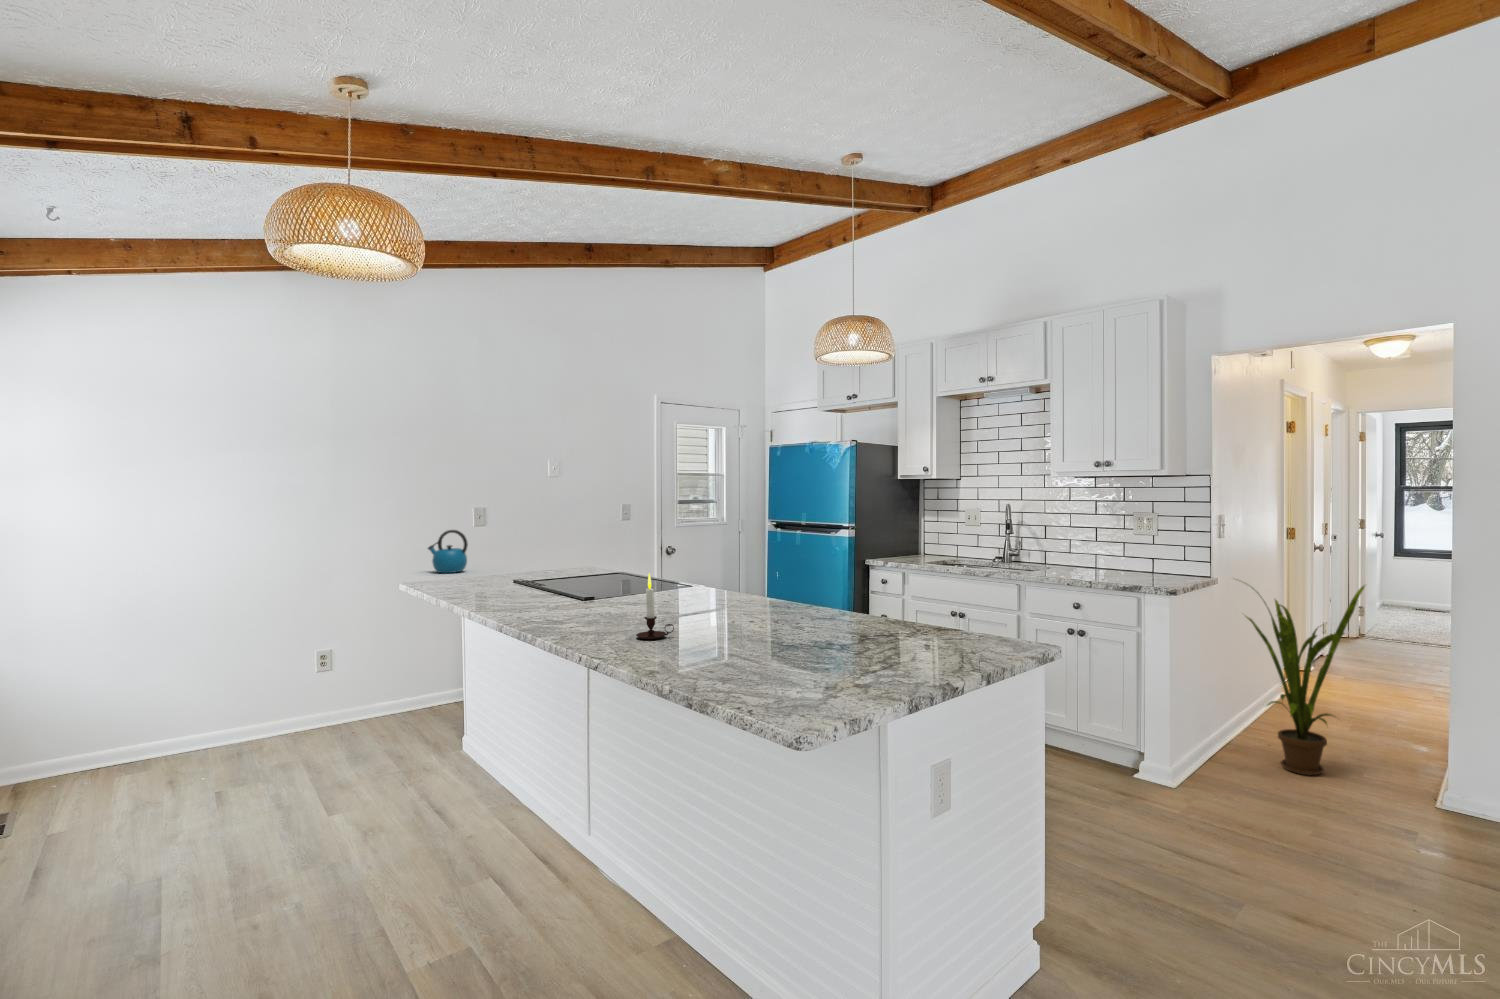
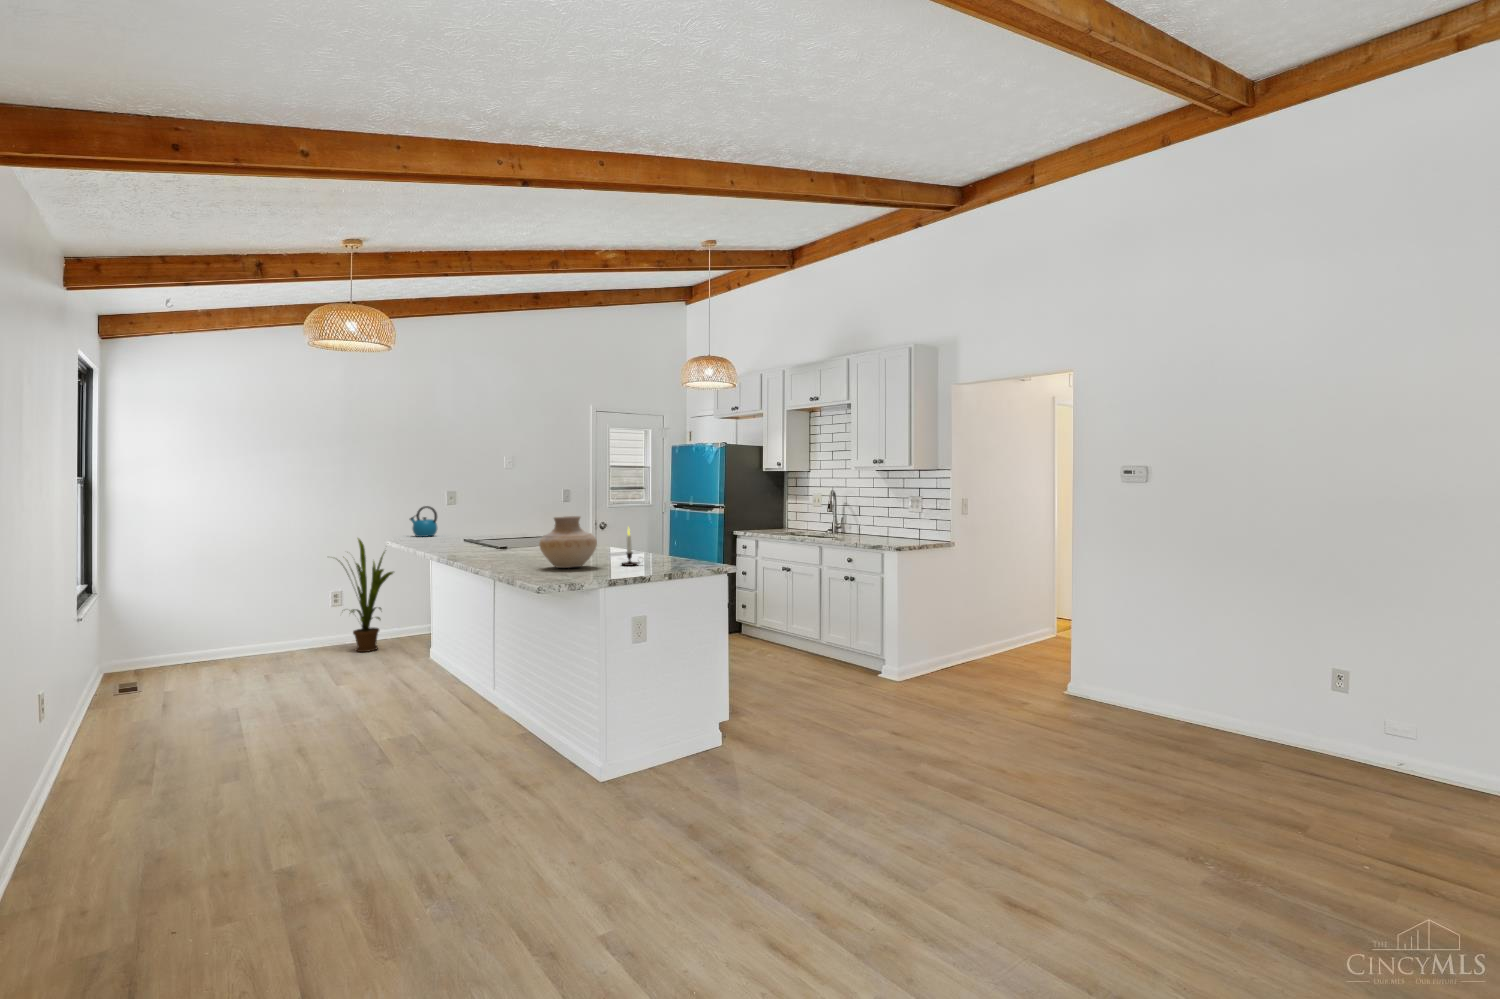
vase: none [741,563,842,660] -> present [539,516,597,568]
candle: present [636,573,674,639] -> present [621,528,639,566]
house plant: present [1237,579,1365,775] -> present [339,538,393,652]

